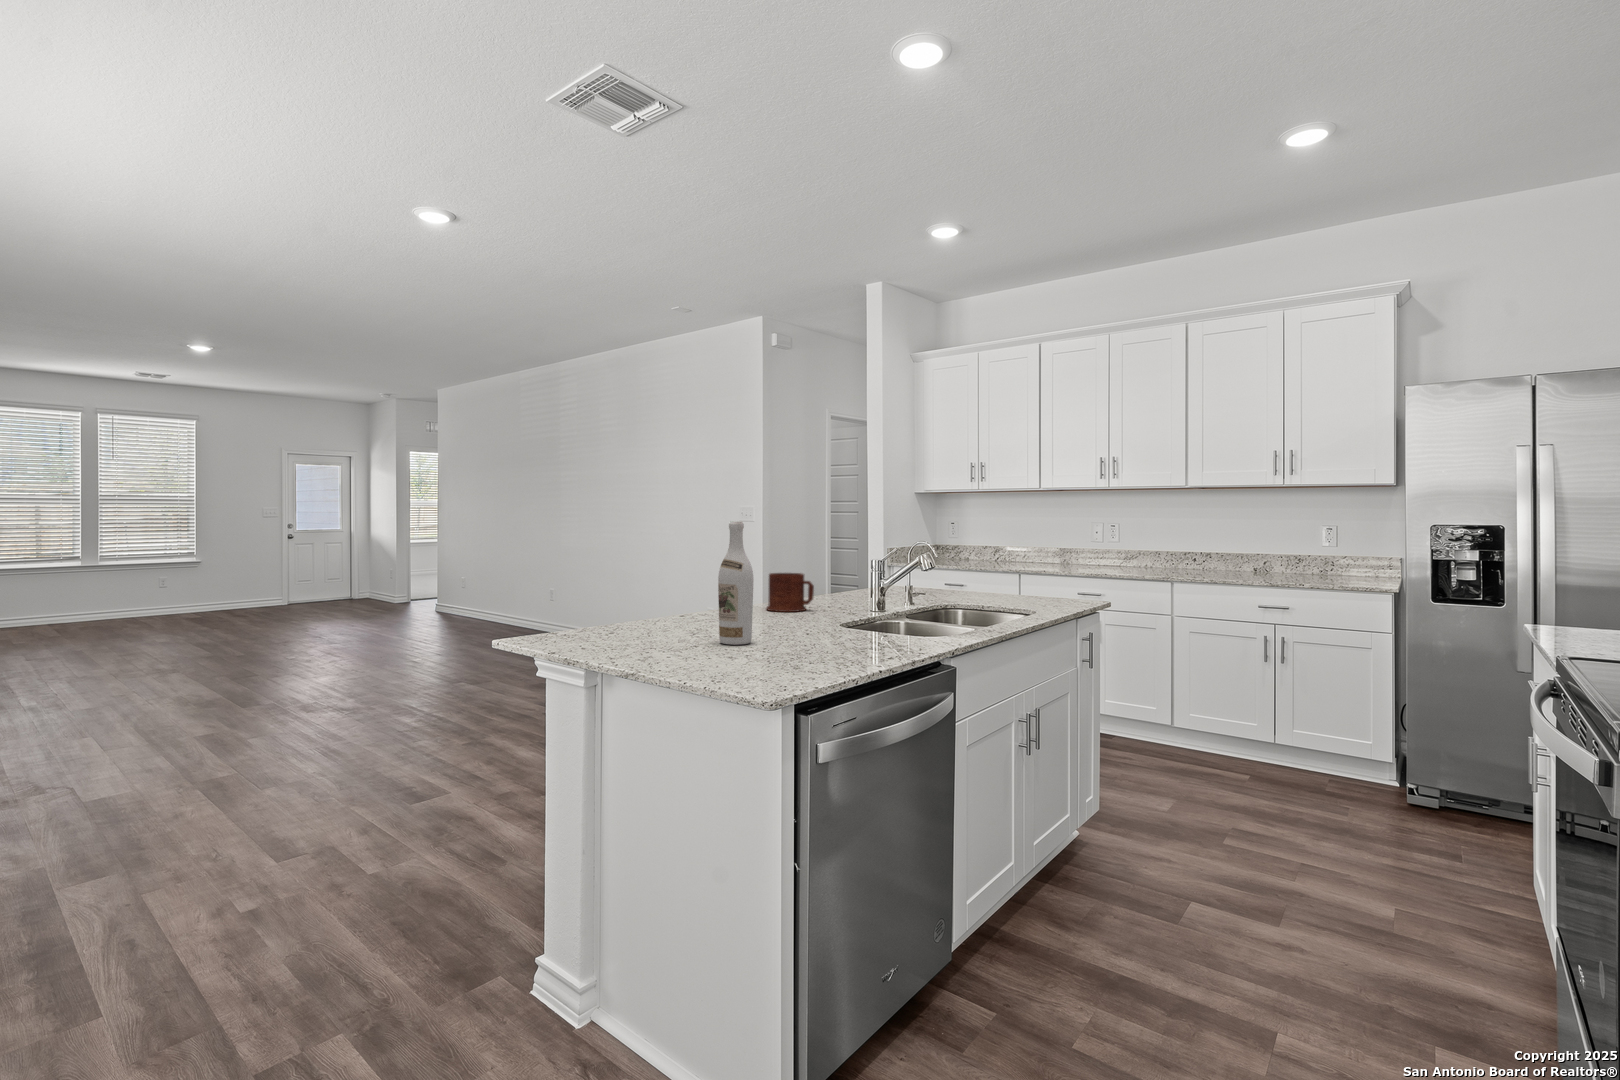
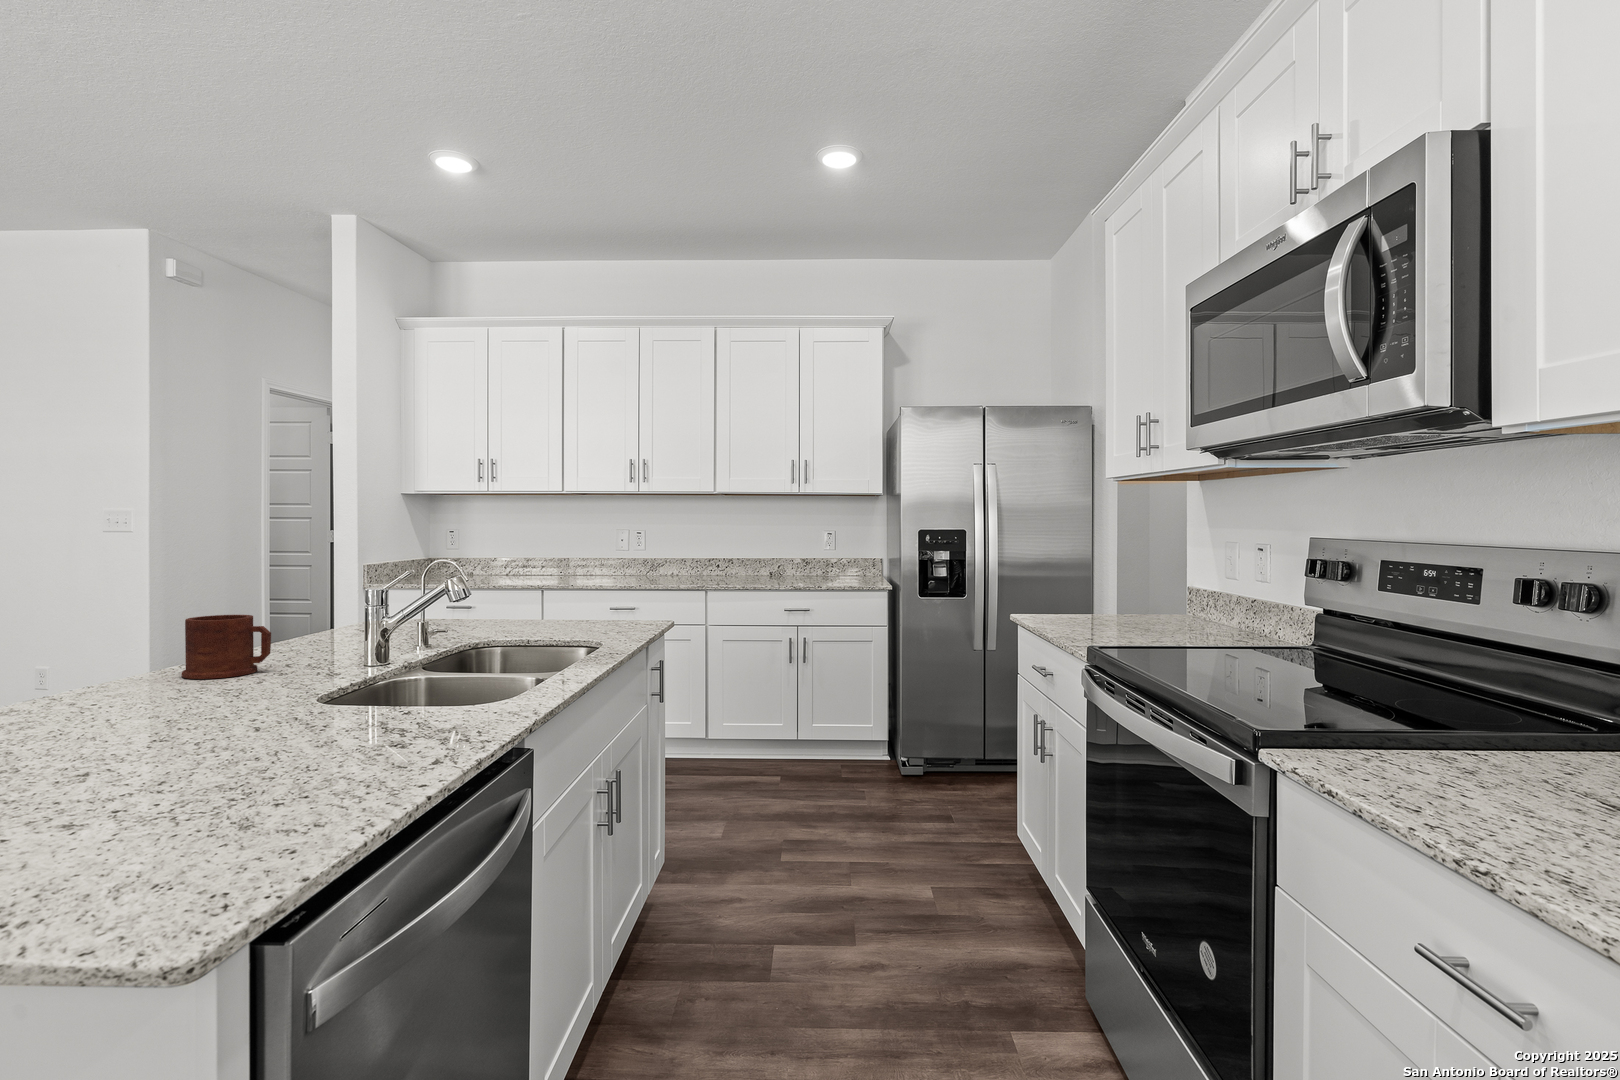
wine bottle: present [718,521,754,645] -> none [63,542,149,776]

